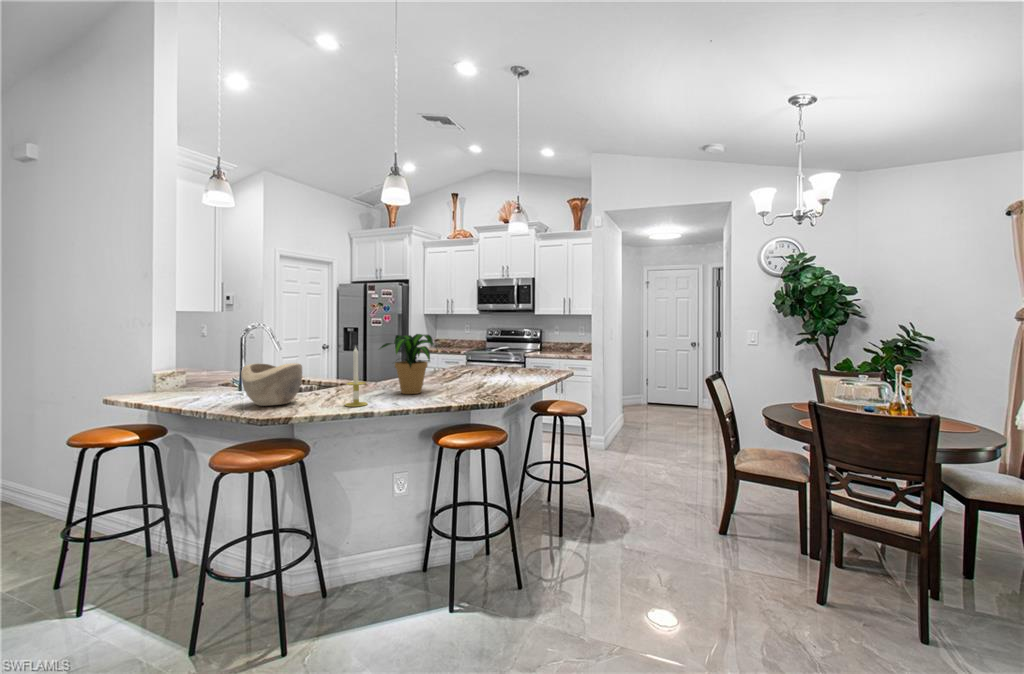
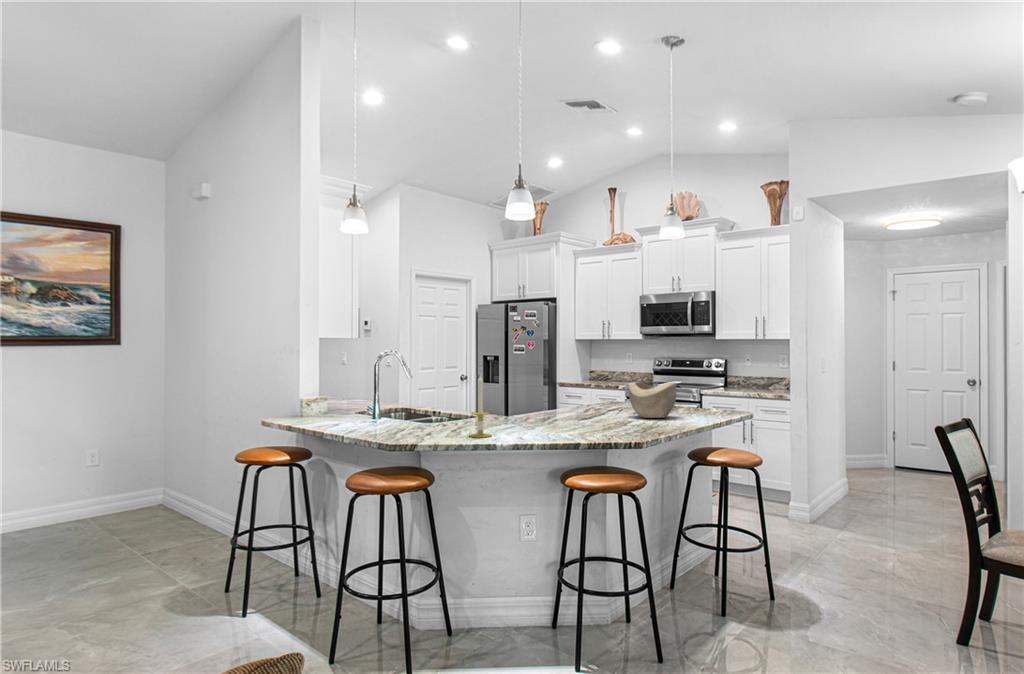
potted plant: present [380,334,434,394] -> none [502,362,570,429]
decorative bowl: present [241,363,302,406] -> present [628,382,676,418]

